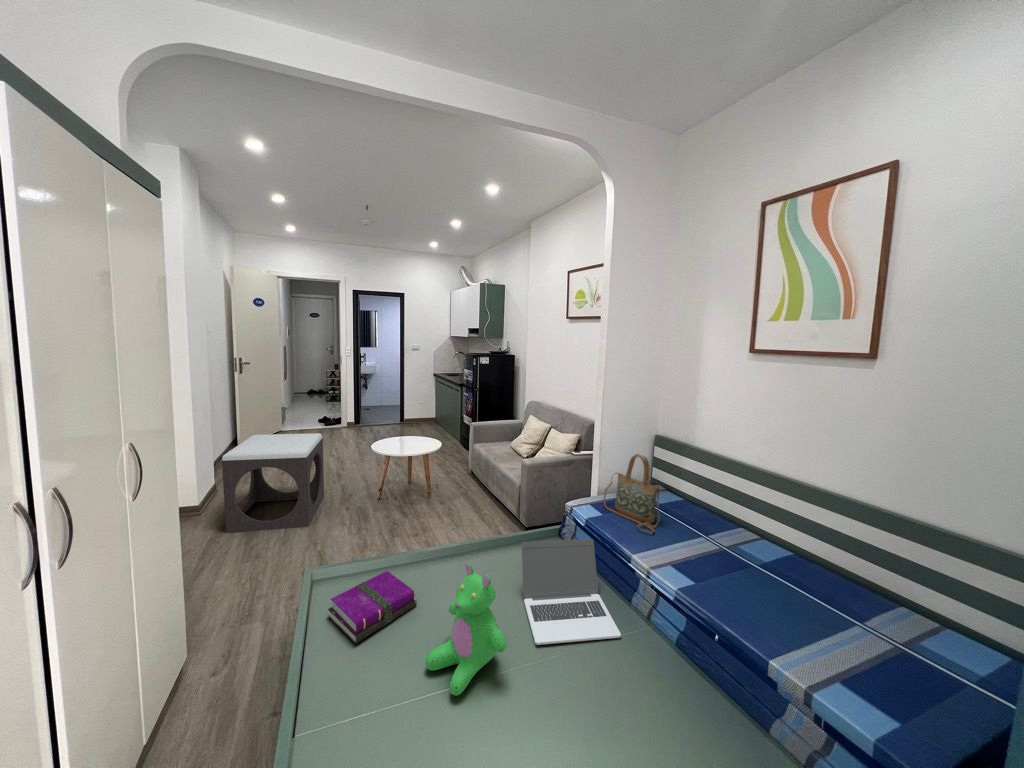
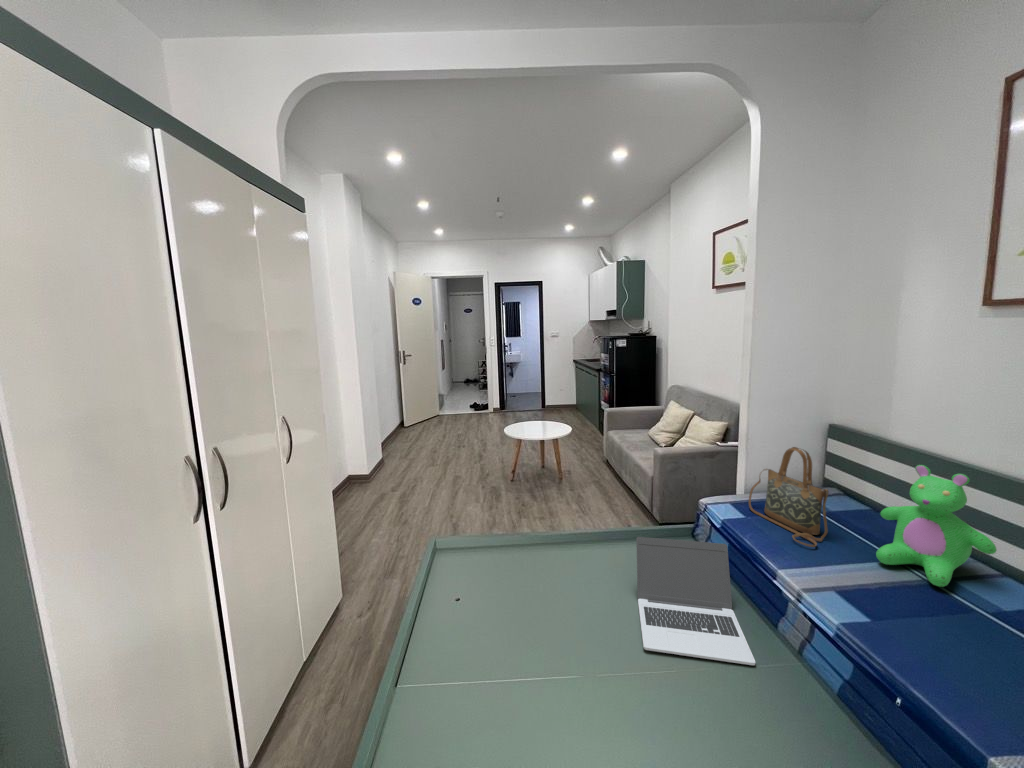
footstool: present [222,433,324,533] -> none [384,417,466,500]
teddy bear: present [426,563,506,696] -> present [876,465,996,587]
notebook: present [328,571,417,643] -> none [448,547,526,609]

